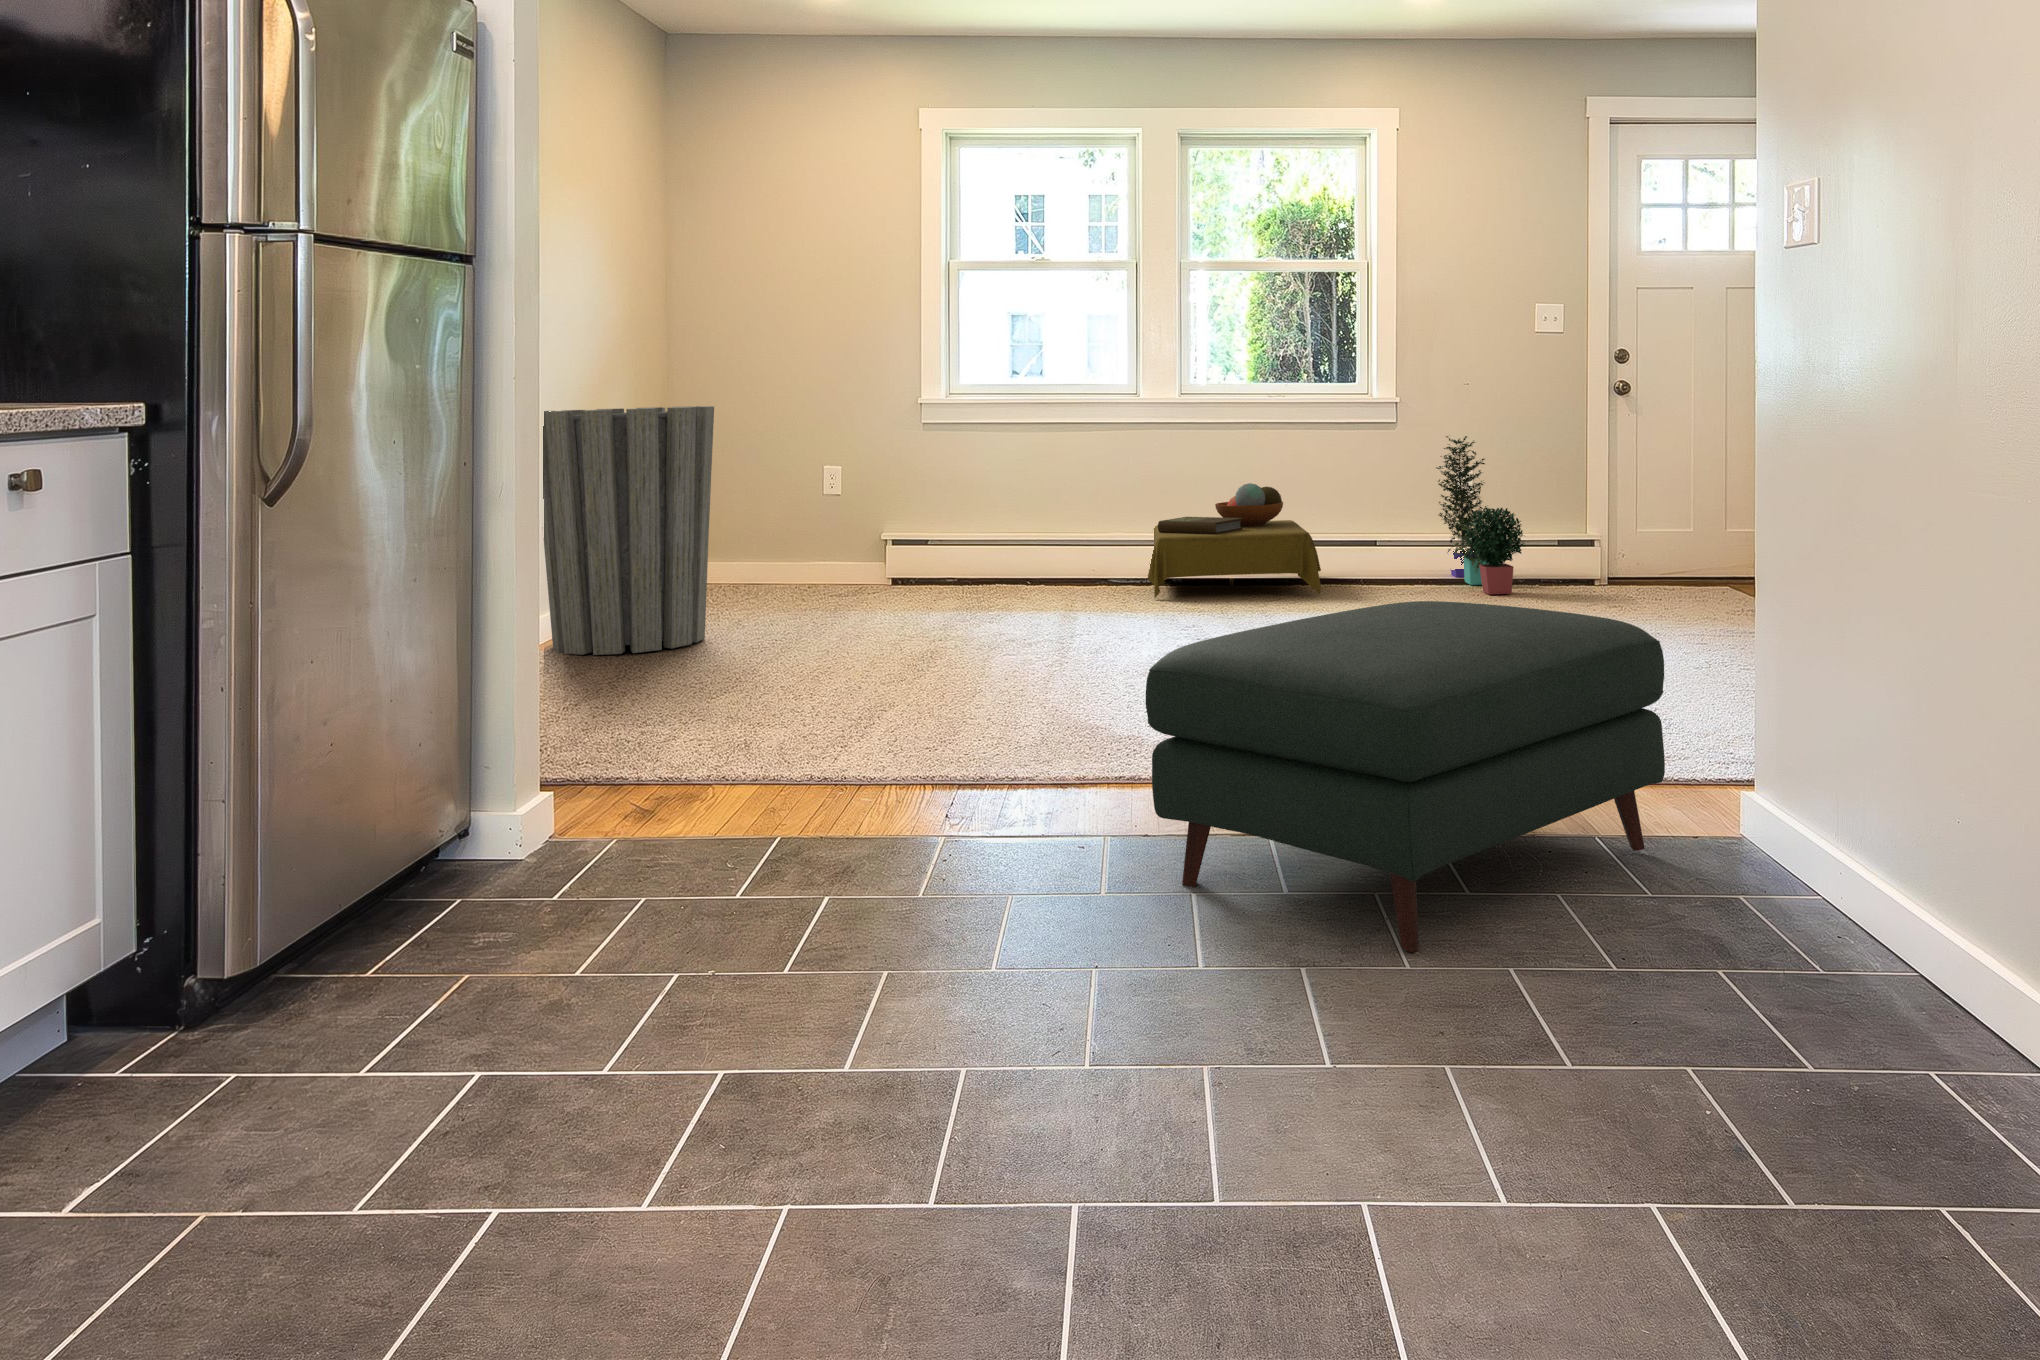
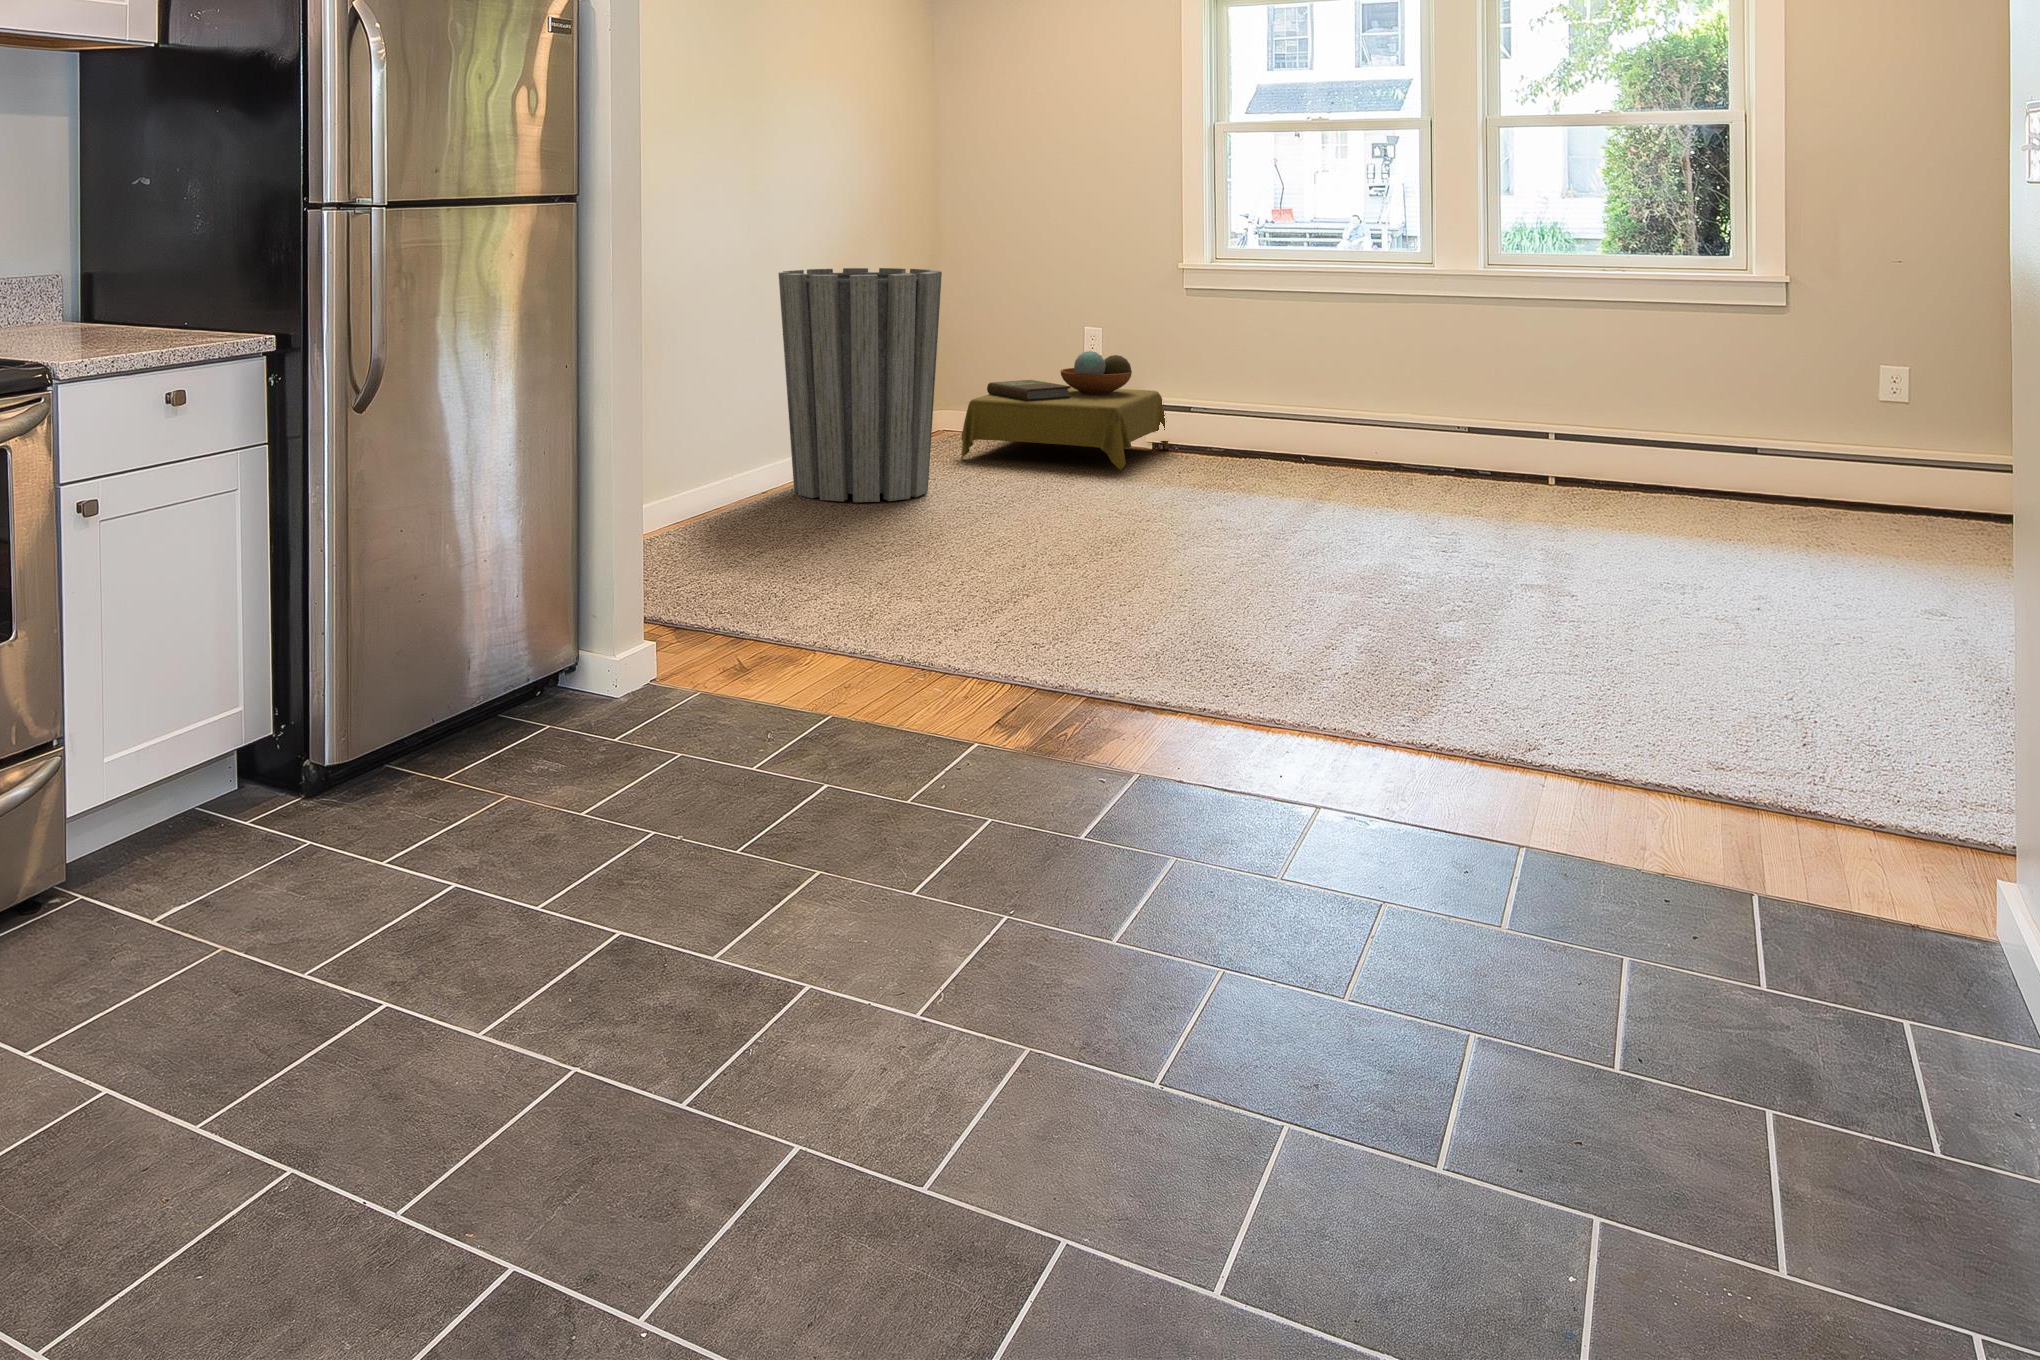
potted plant: present [1437,436,1525,594] -> none [1830,332,1934,543]
side table: present [1148,483,1321,598] -> present [961,351,1168,470]
ottoman: present [1145,601,1665,952] -> none [1099,586,1730,969]

